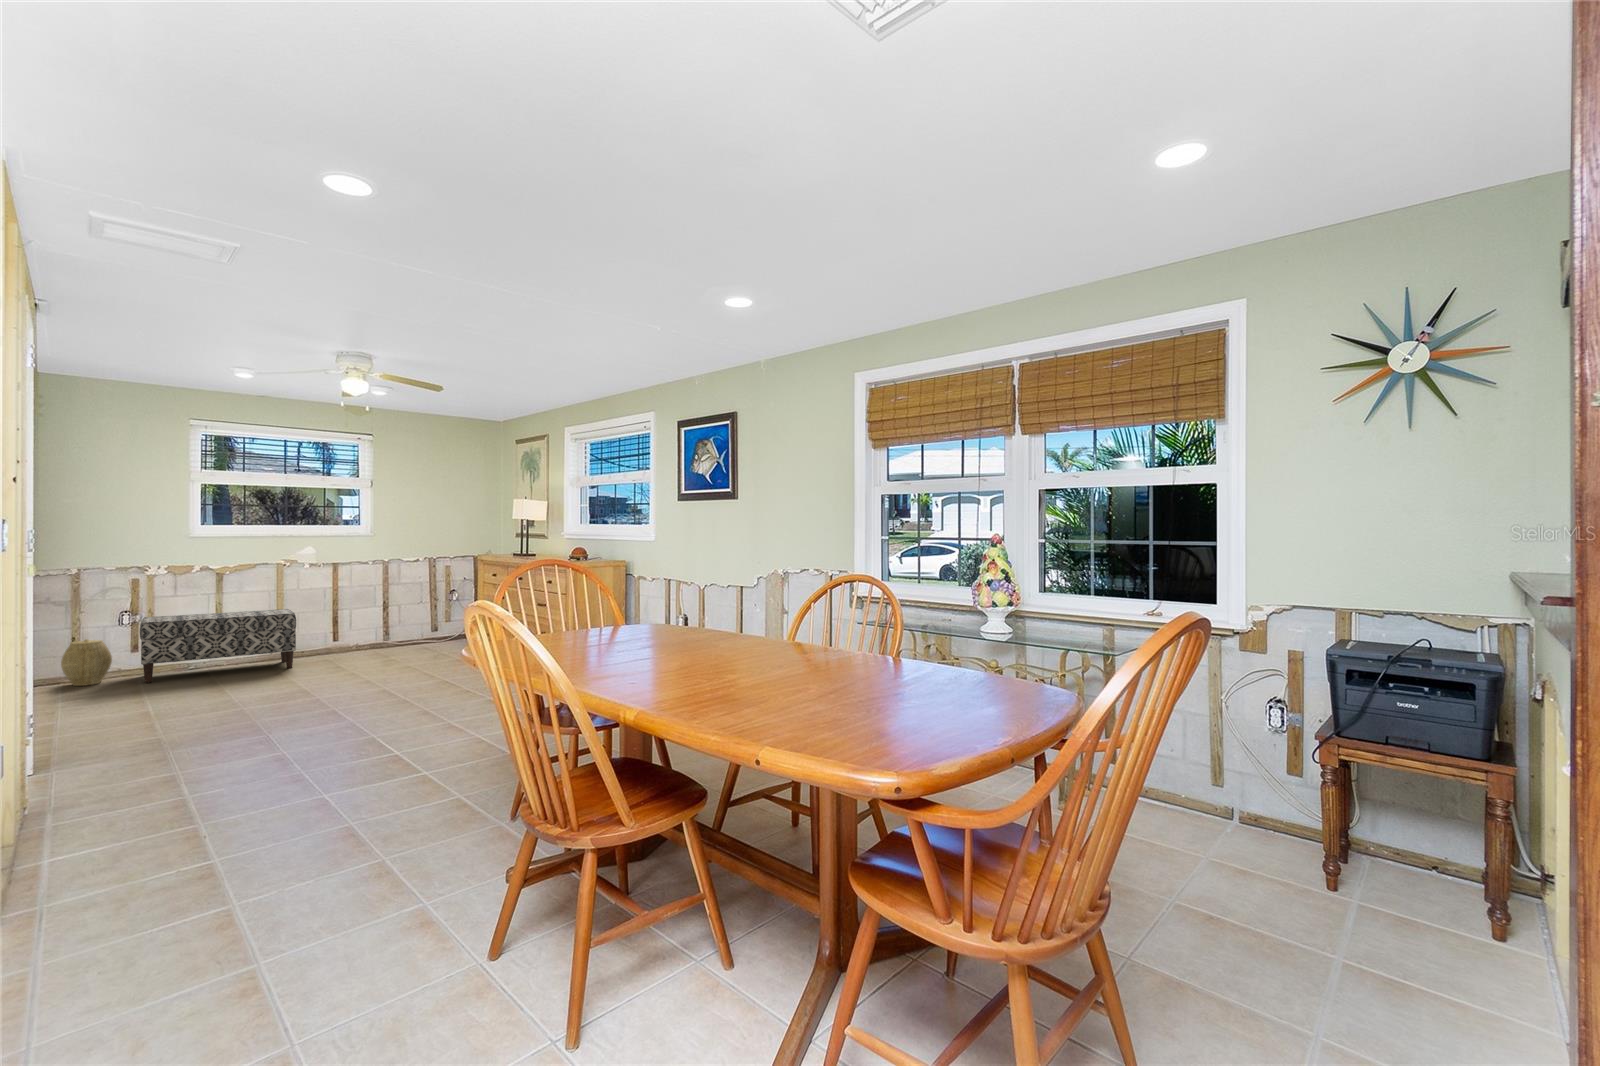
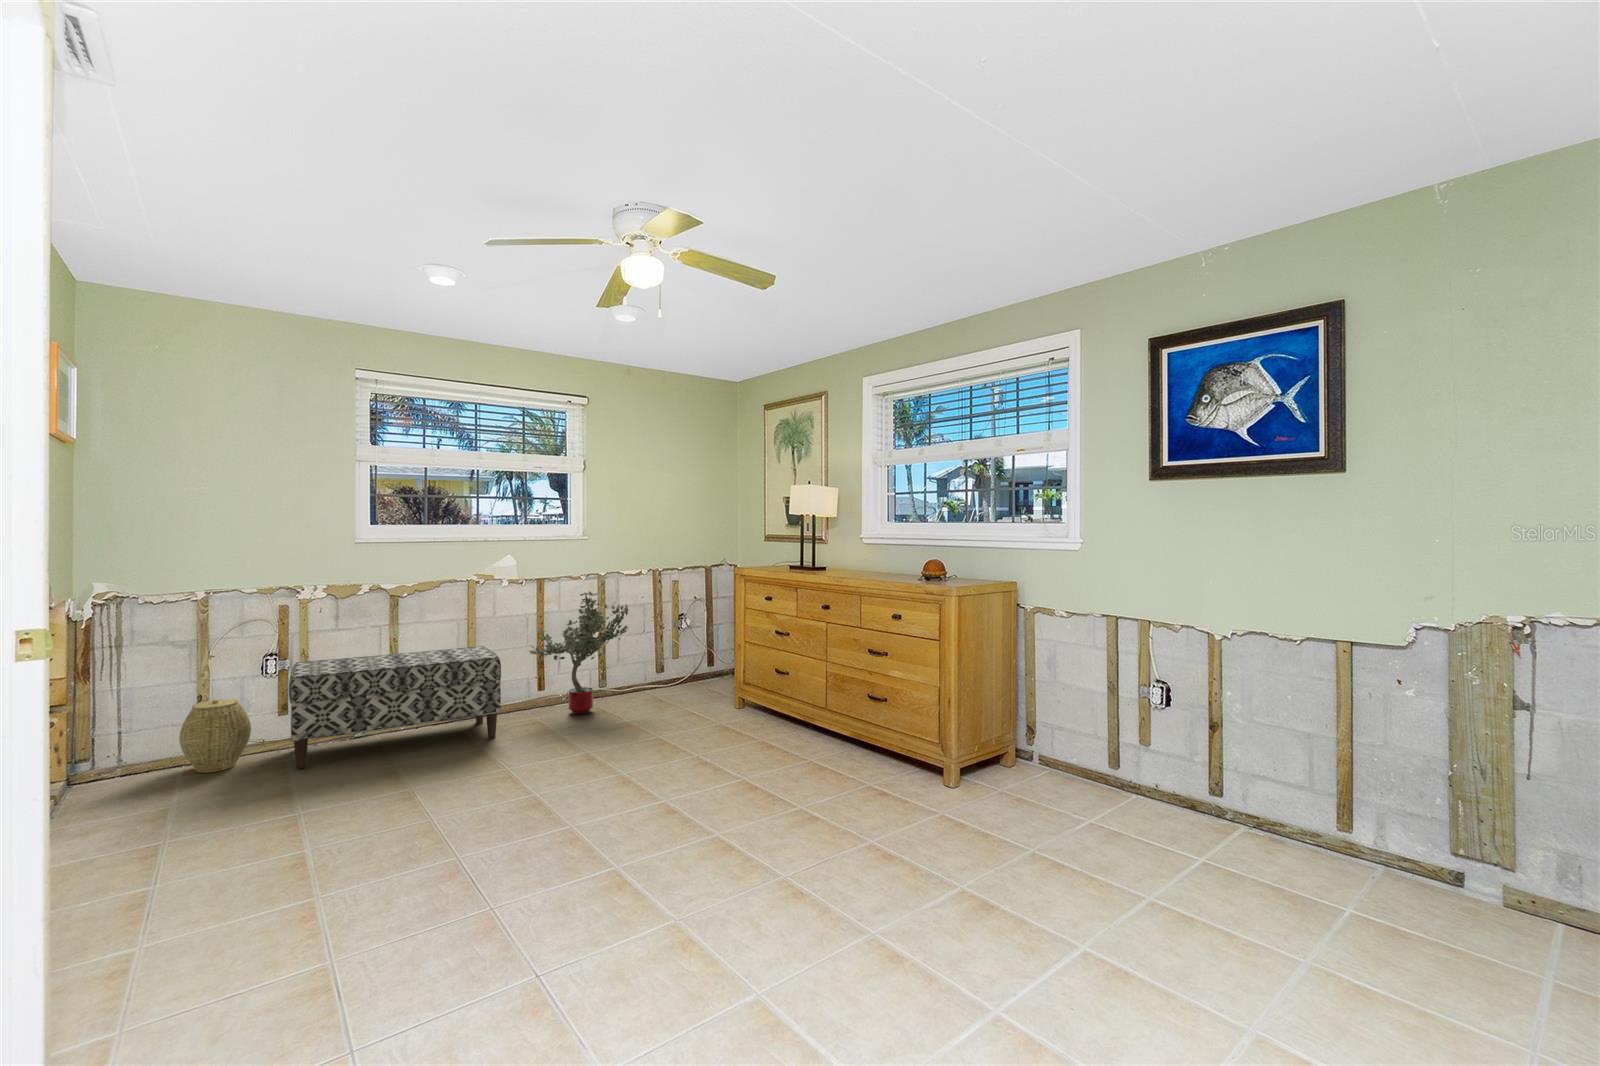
potted tree: none [321,571,402,656] -> present [529,592,628,715]

